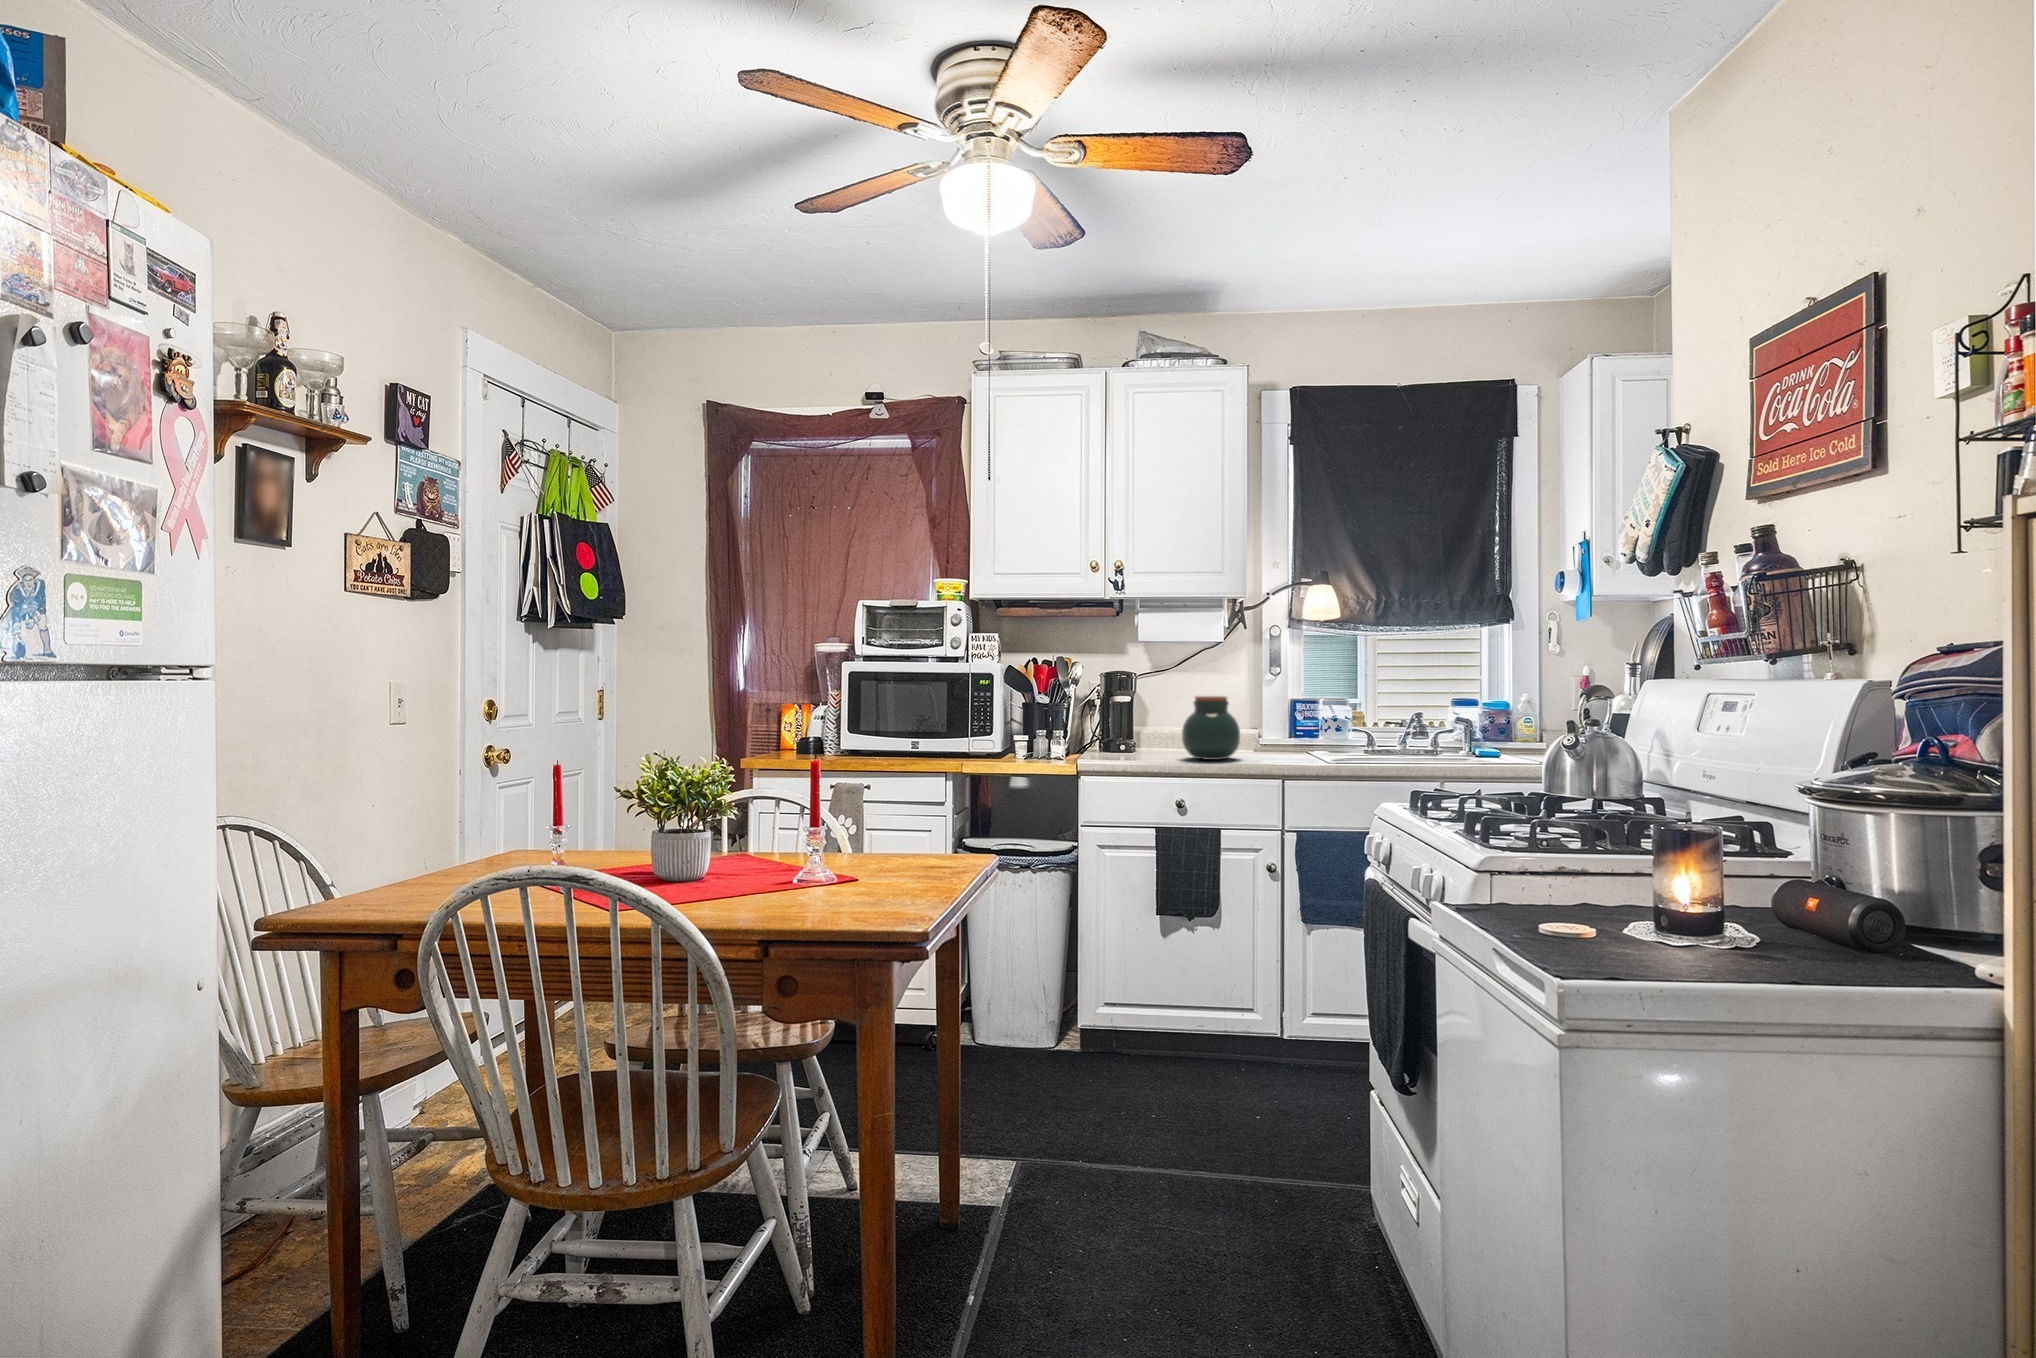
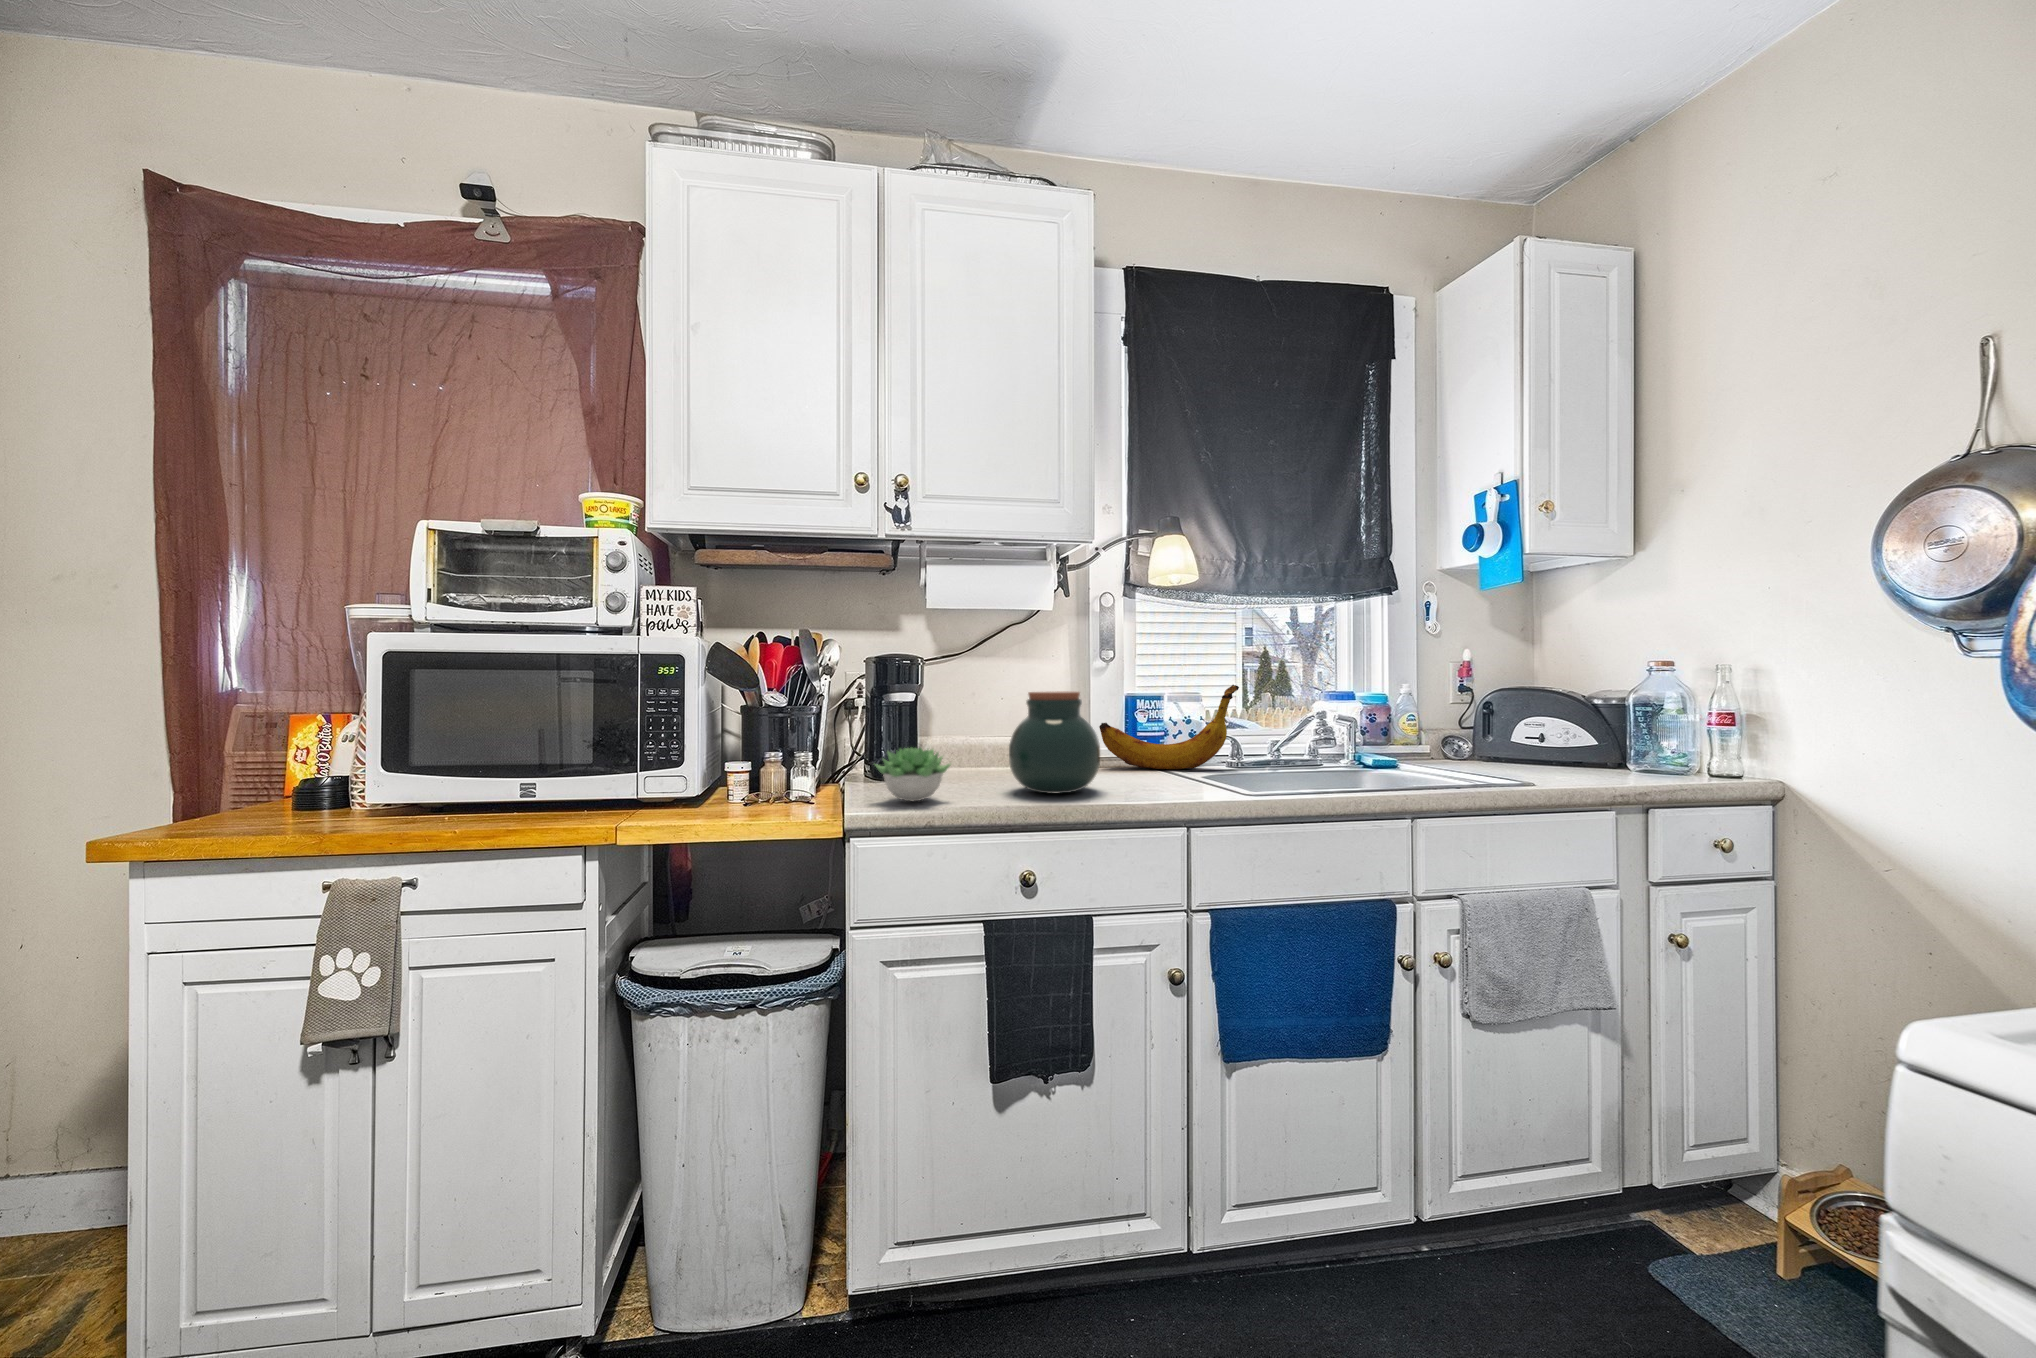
banana: none [1260,693,1356,752] -> present [1099,685,1239,769]
succulent plant: none [1098,728,1144,760] -> present [875,747,951,801]

